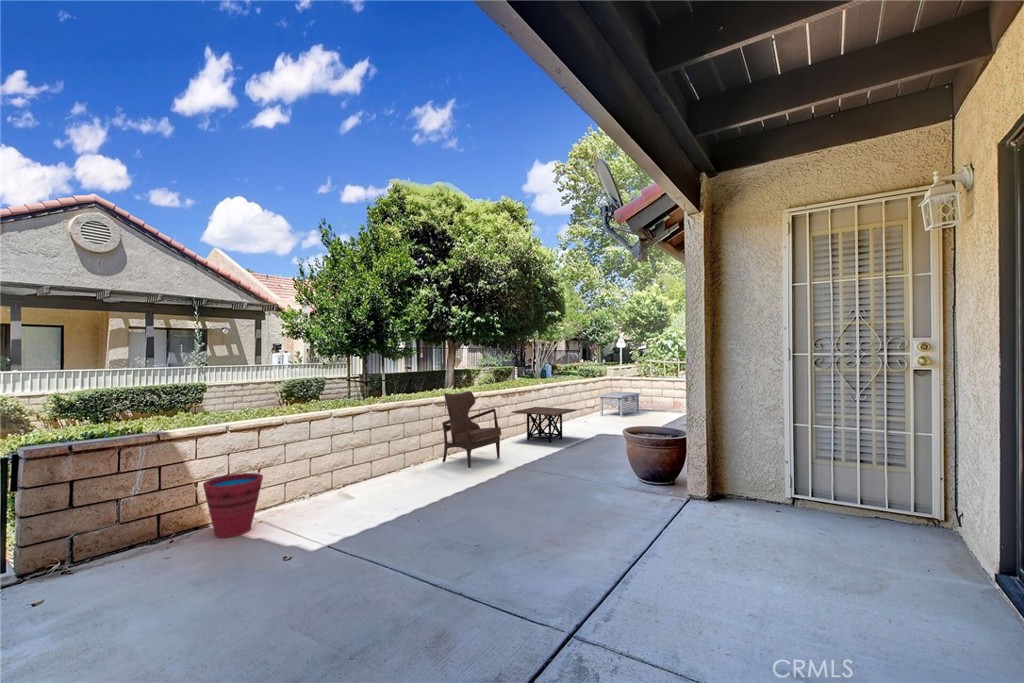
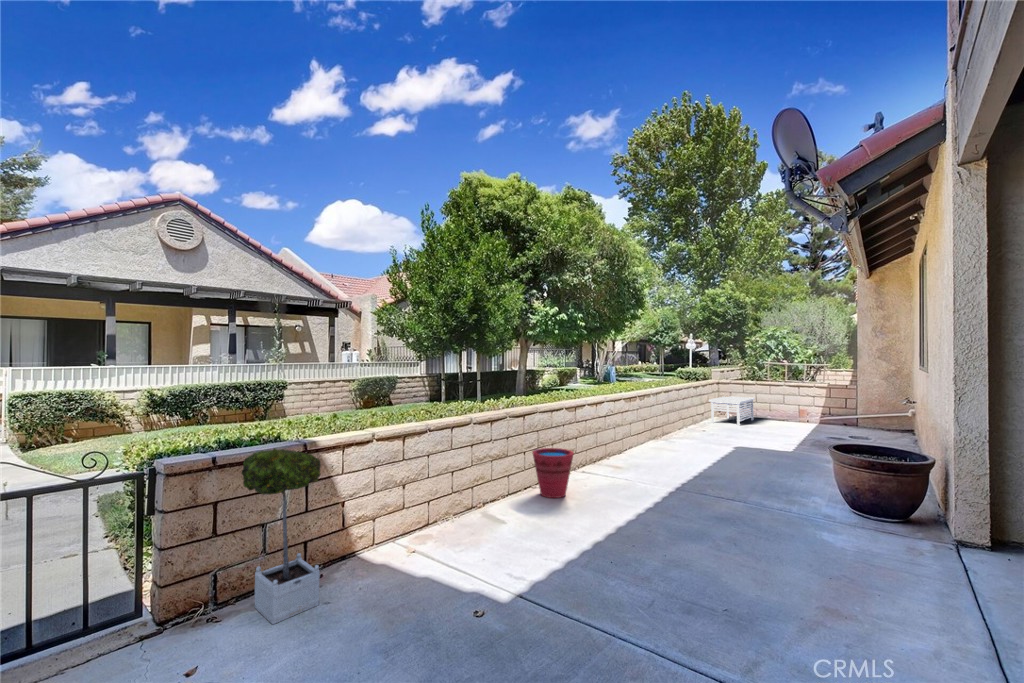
armchair: present [442,391,502,468] -> none [575,394,643,485]
side table: present [511,407,576,443] -> none [635,412,710,455]
potted tree: none [92,438,166,573] -> present [241,448,321,624]
bucket: present [203,473,263,538] -> present [532,448,574,498]

